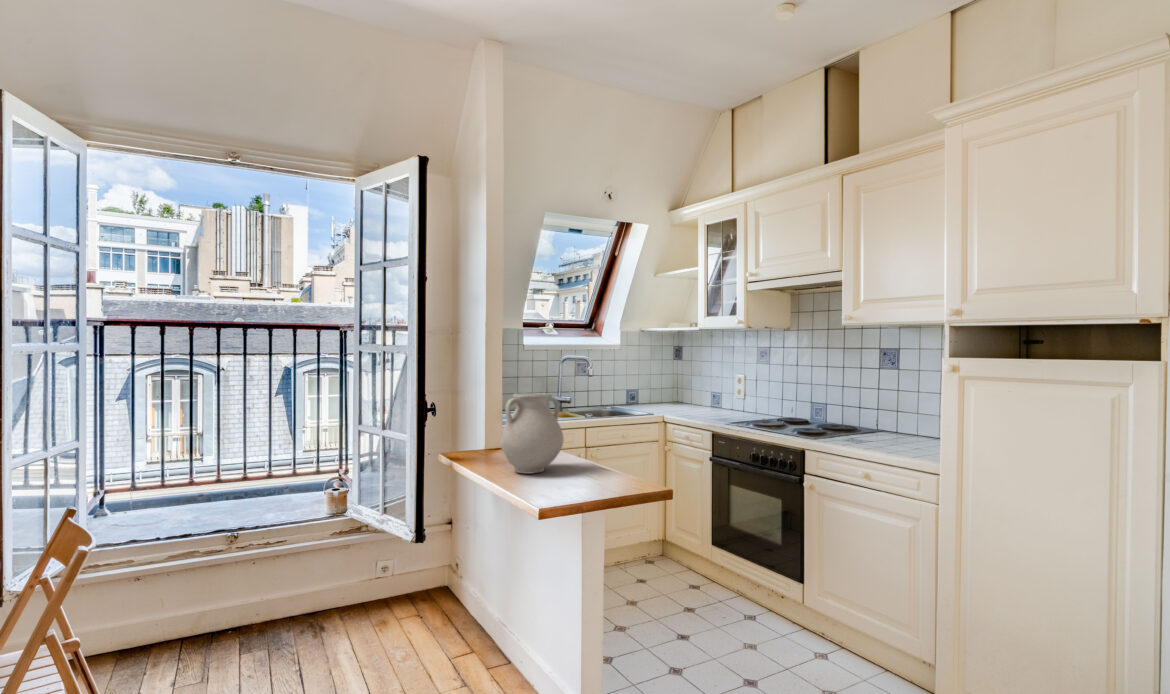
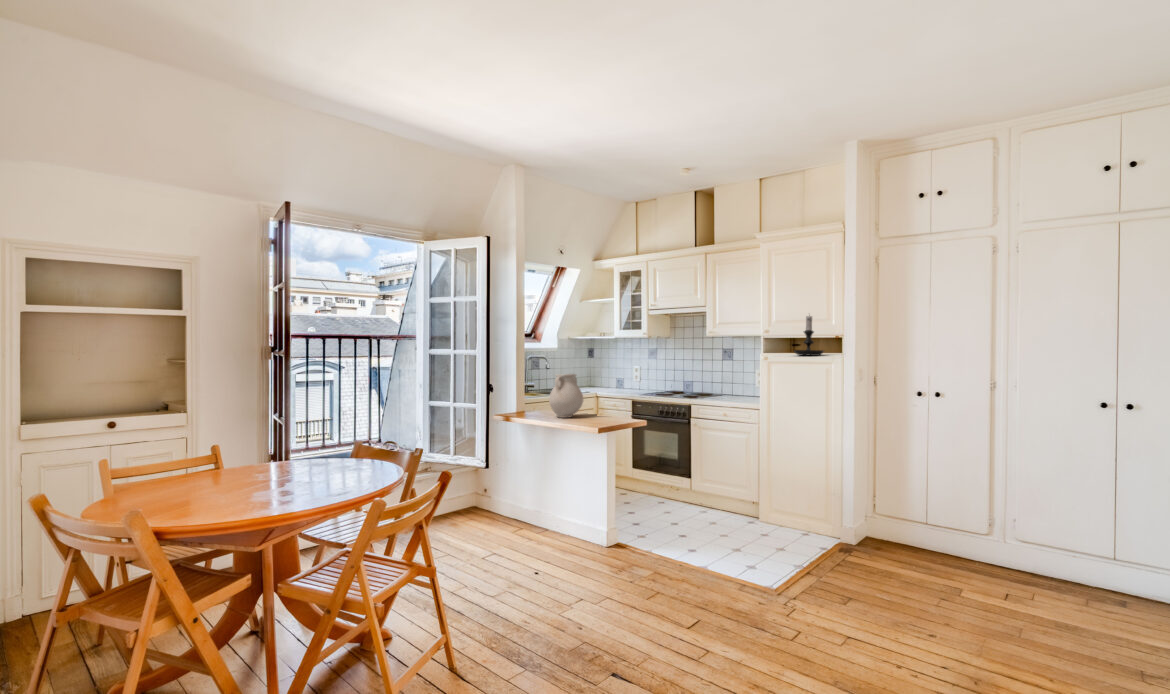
candle holder: none [1023,265,1111,365] -> present [794,316,824,356]

